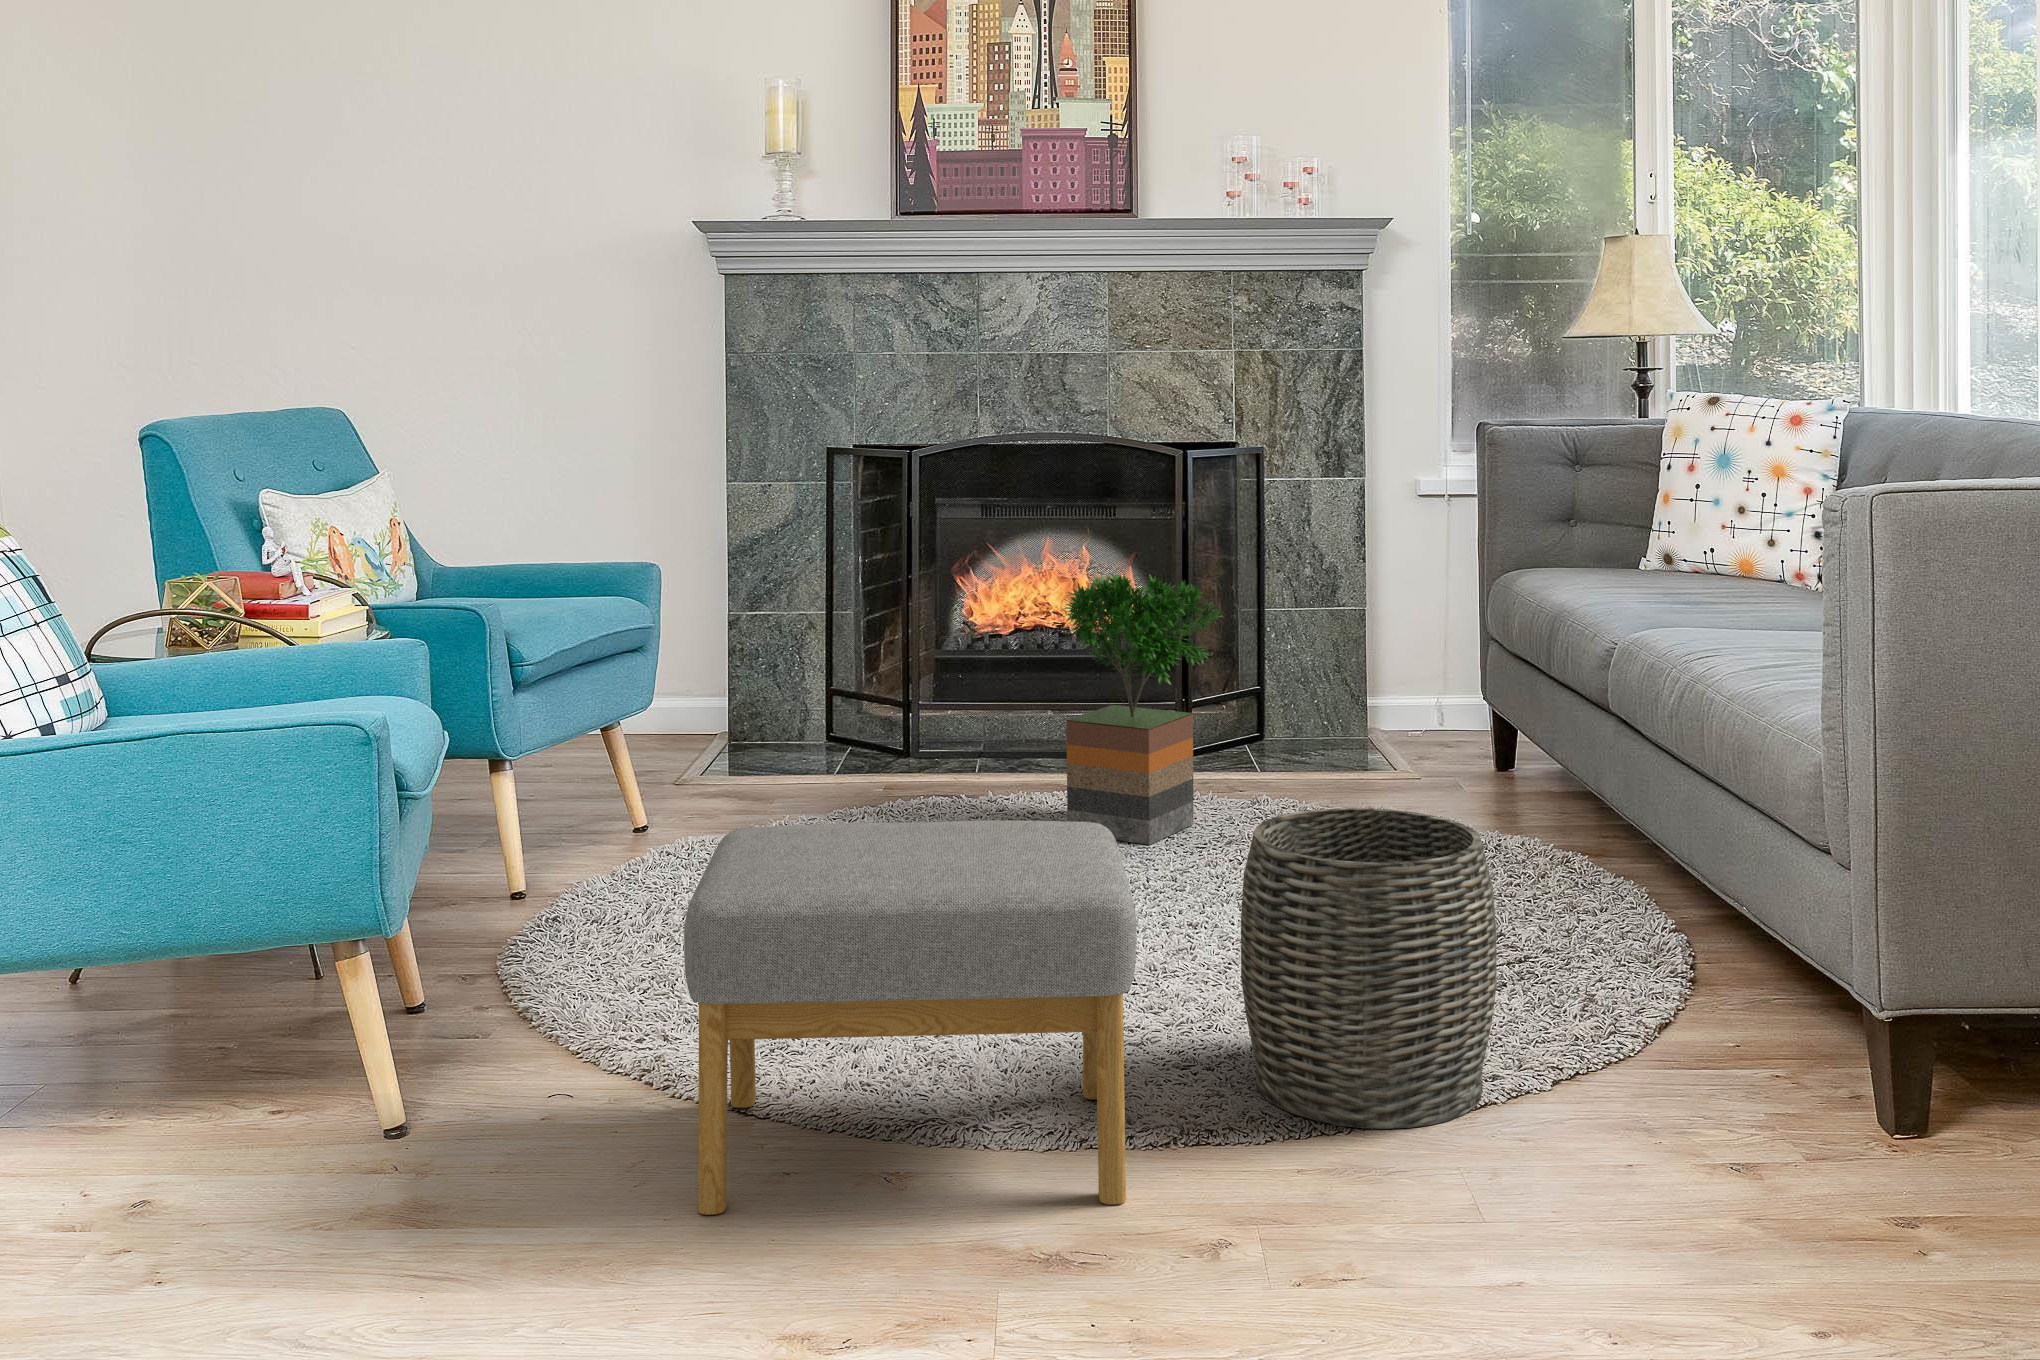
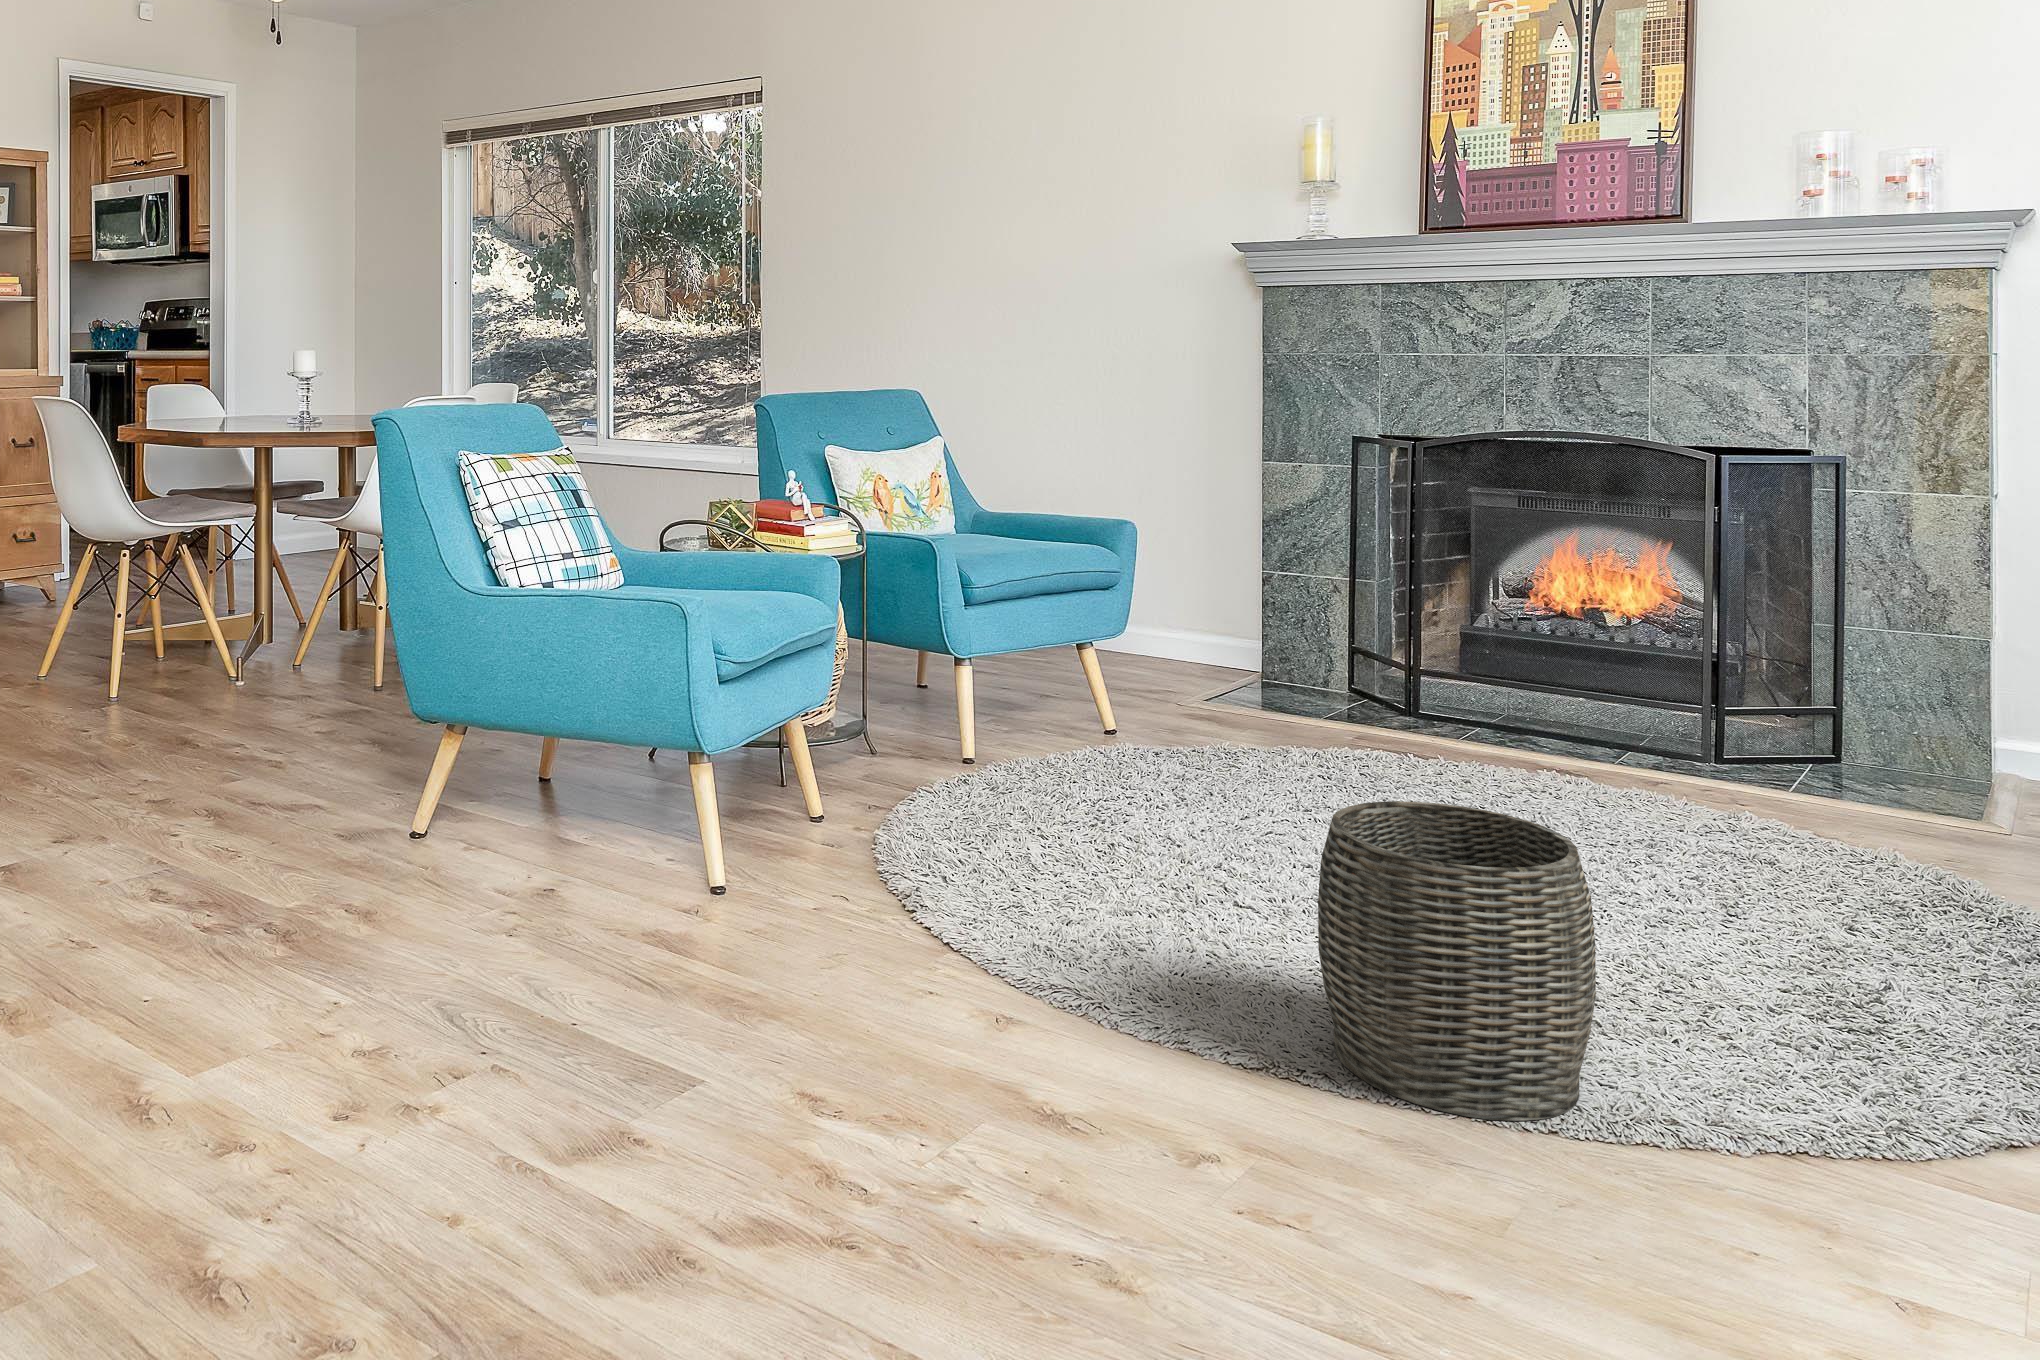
potted tree: present [1064,573,1222,845] -> none [1451,567,1649,829]
footstool: present [684,820,1136,1215] -> none [810,720,1206,1069]

